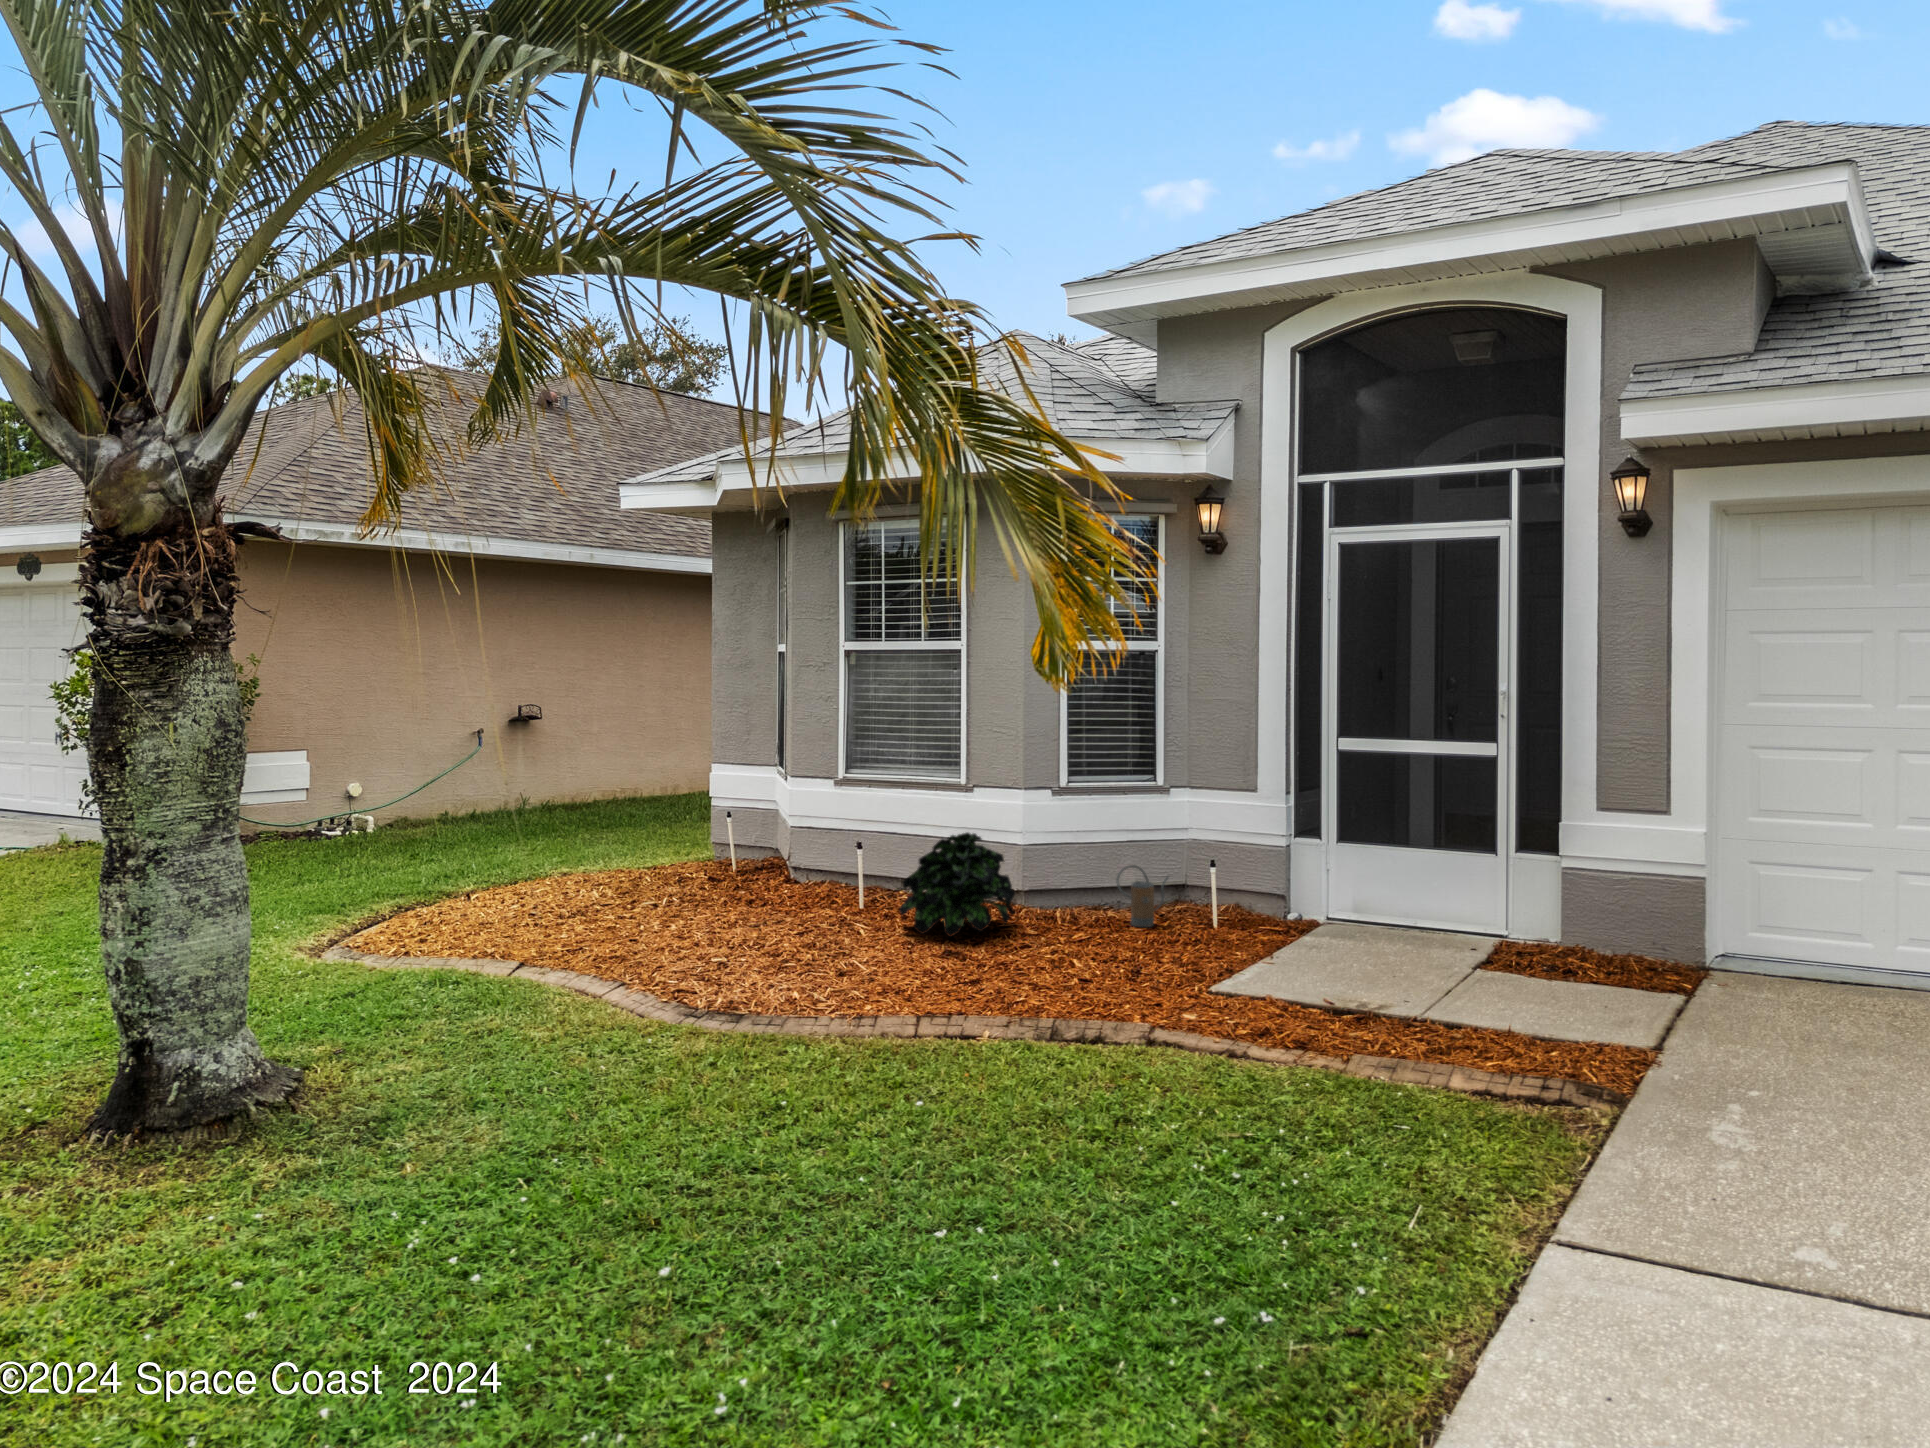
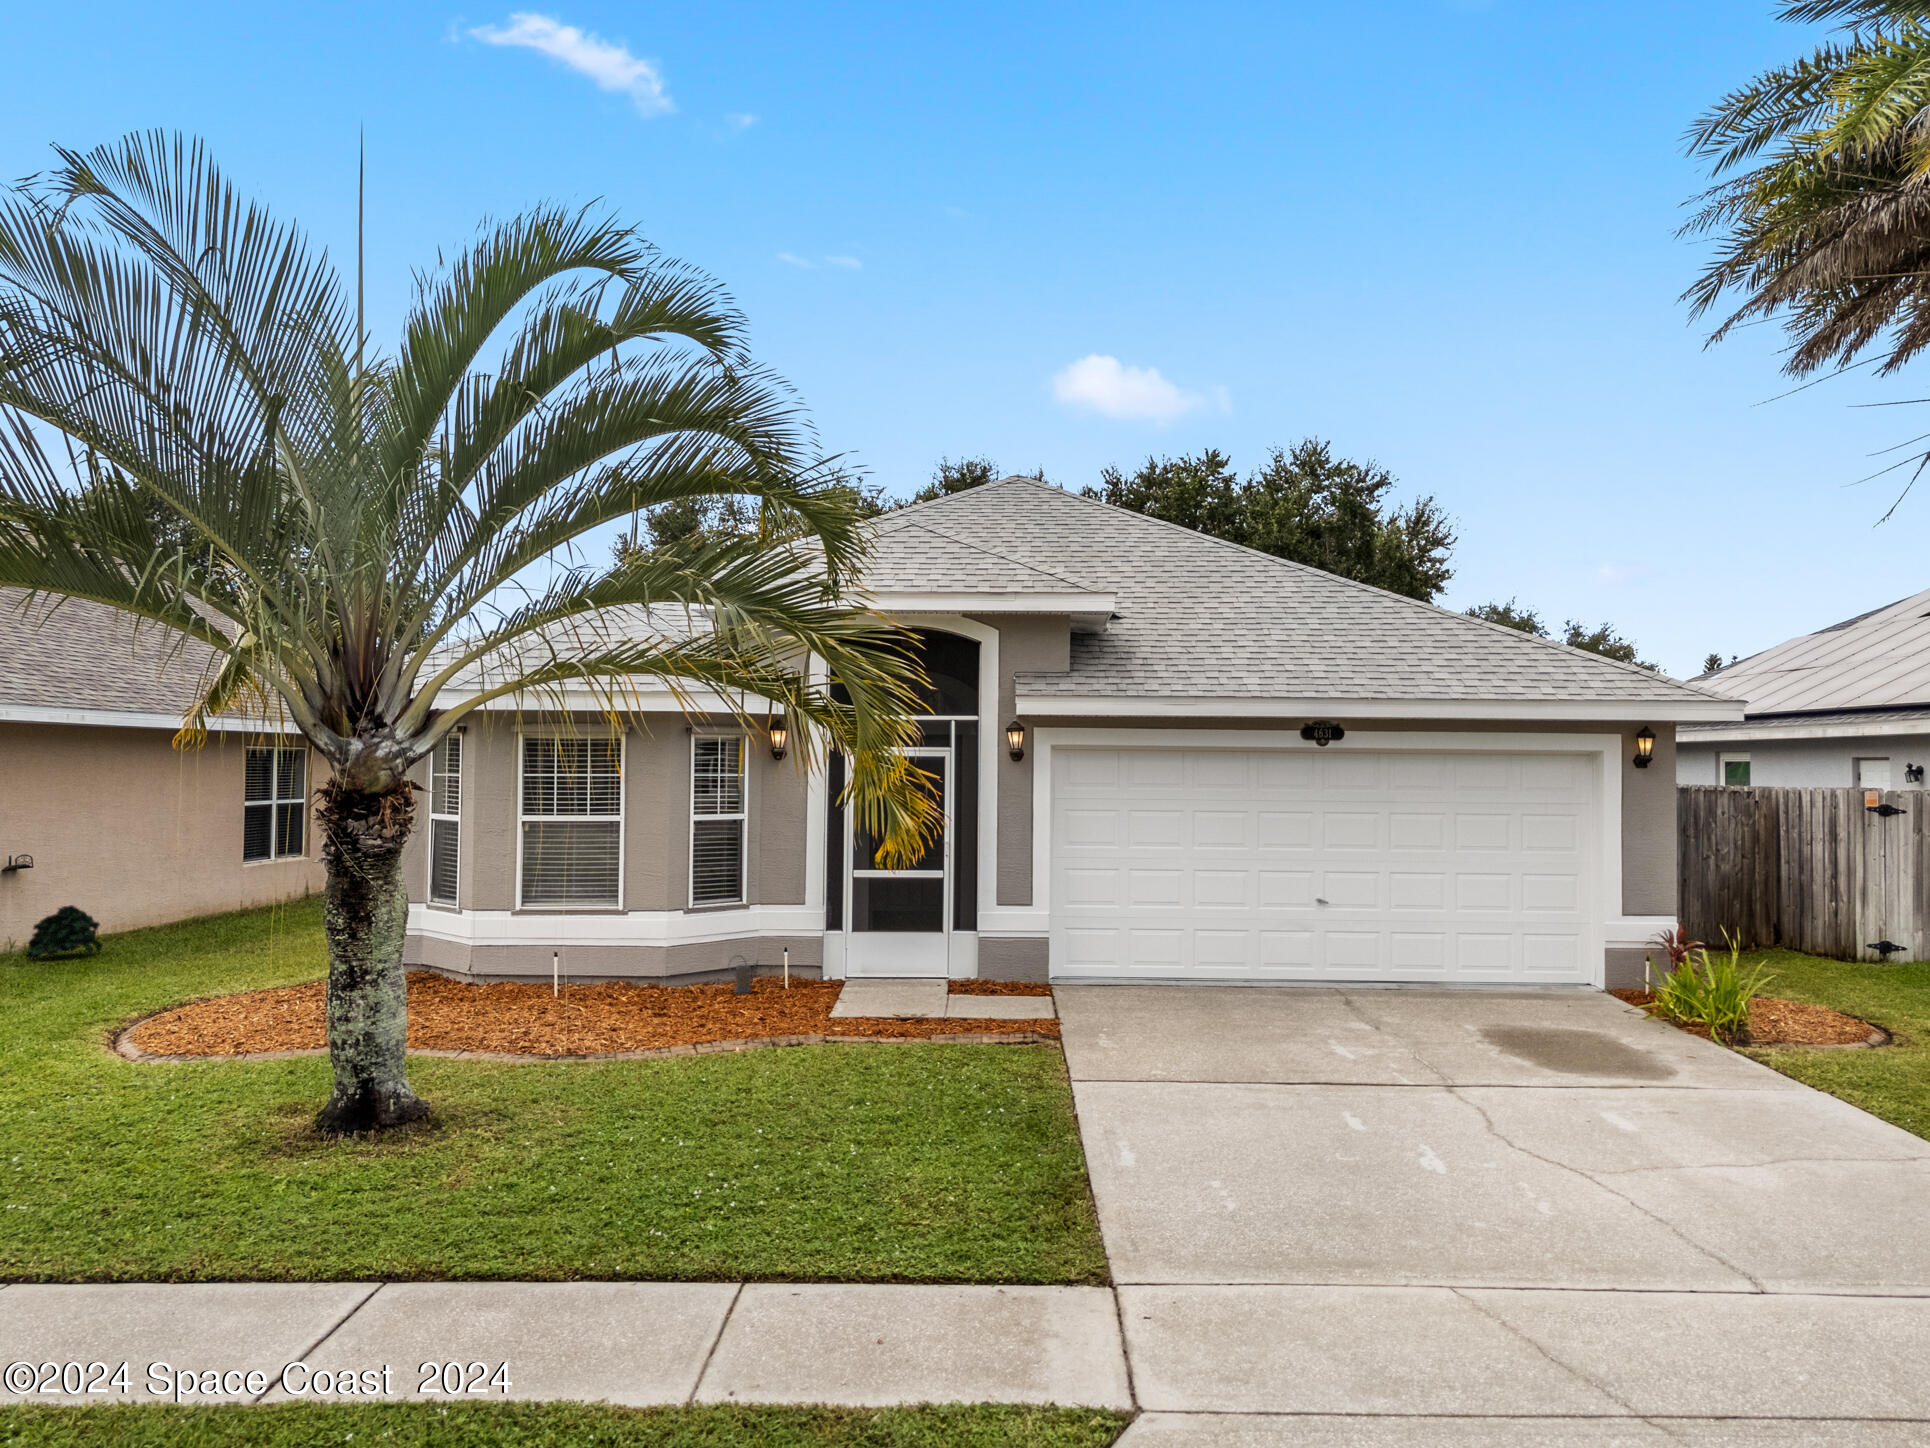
potted plant: present [900,832,1015,937] -> present [27,905,102,960]

